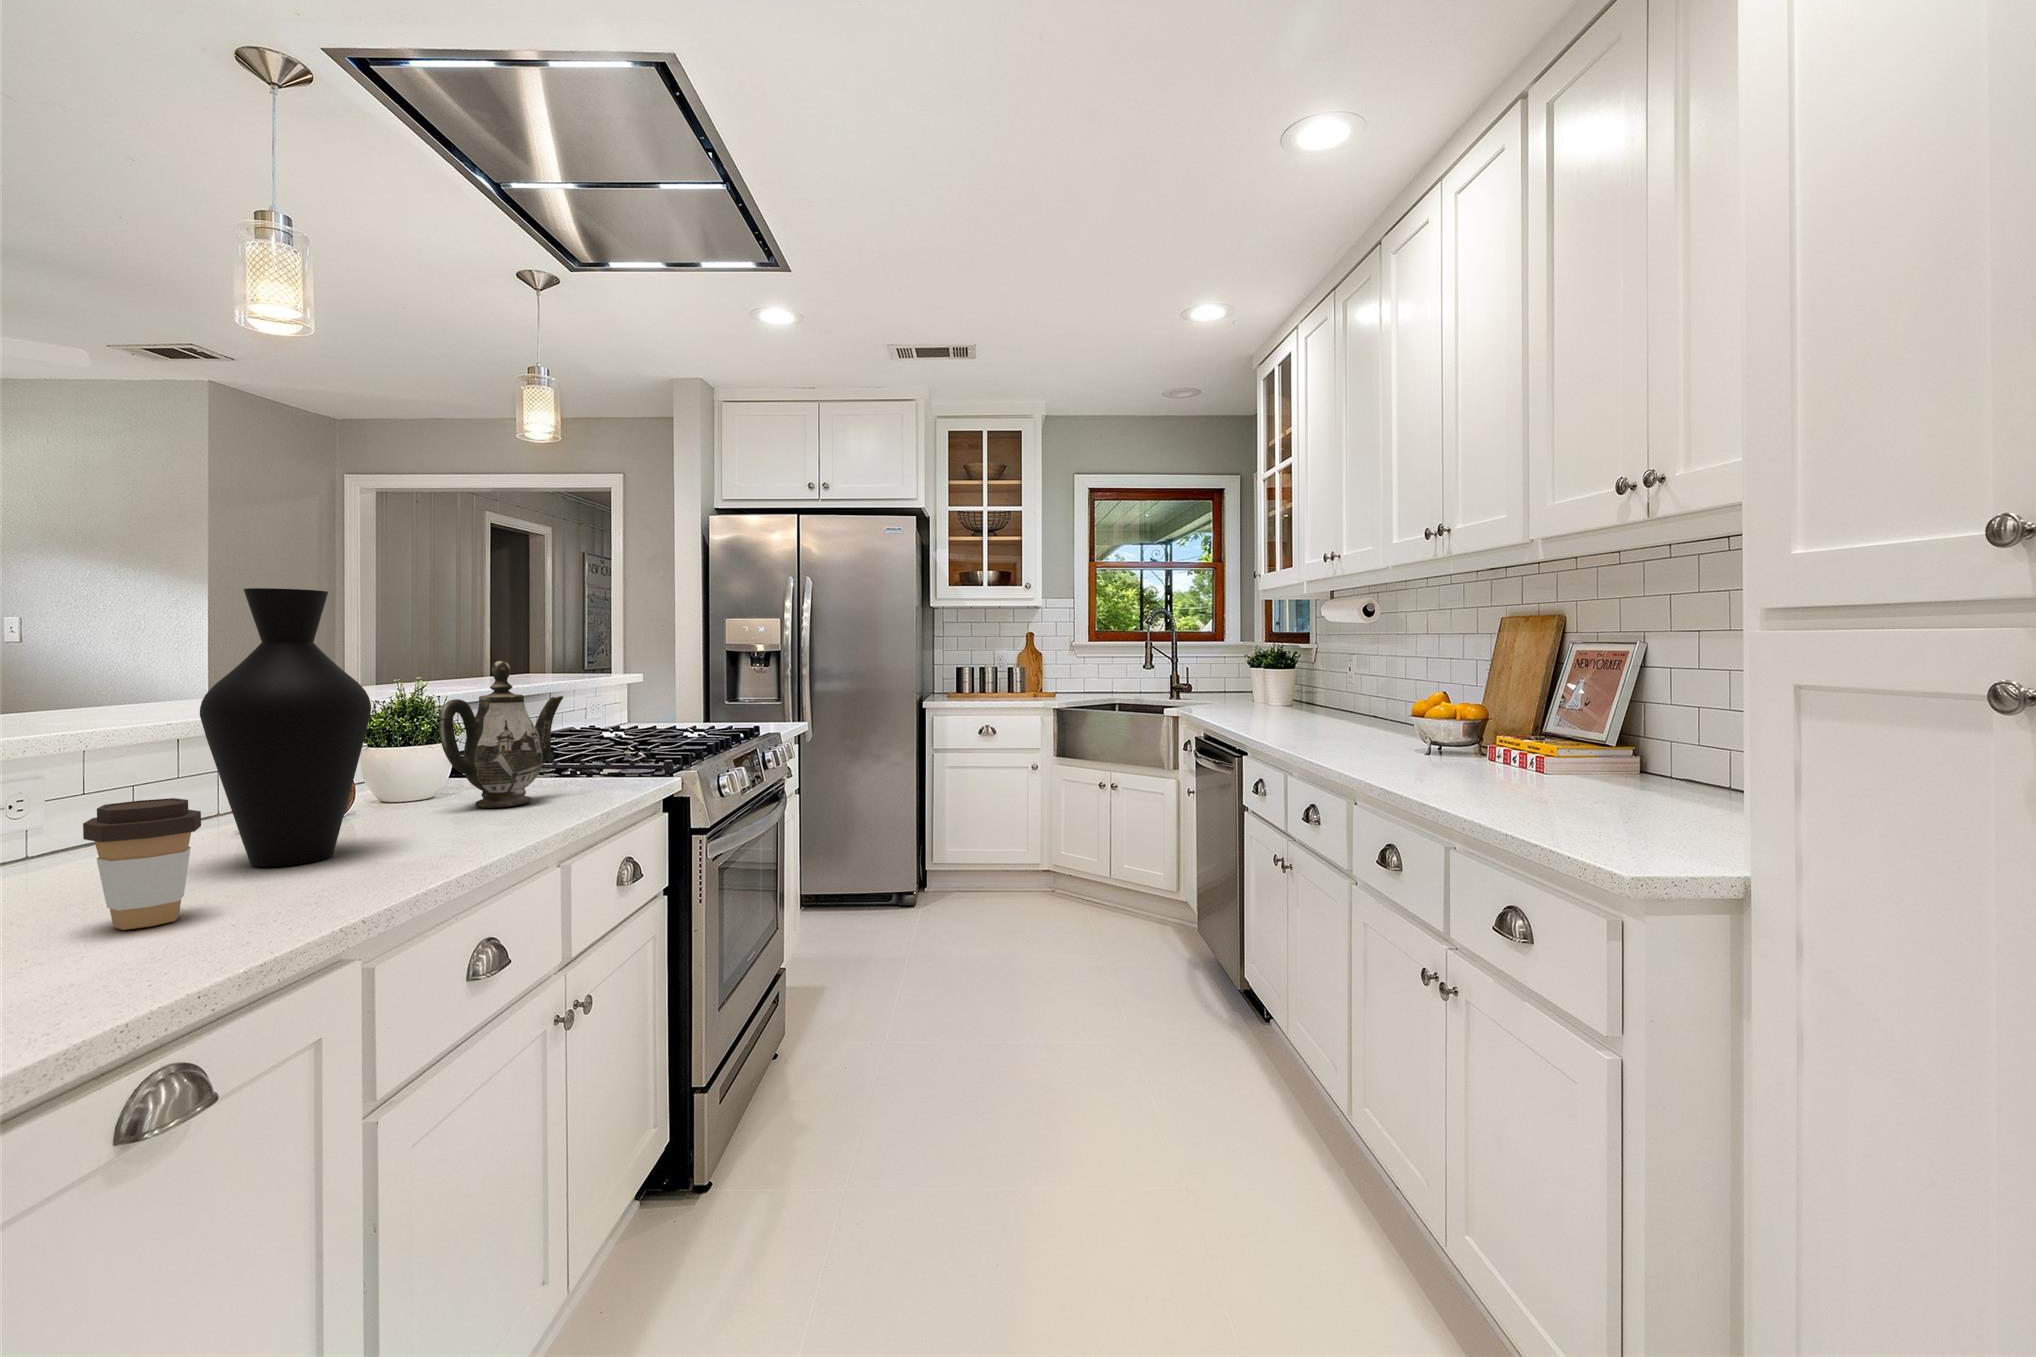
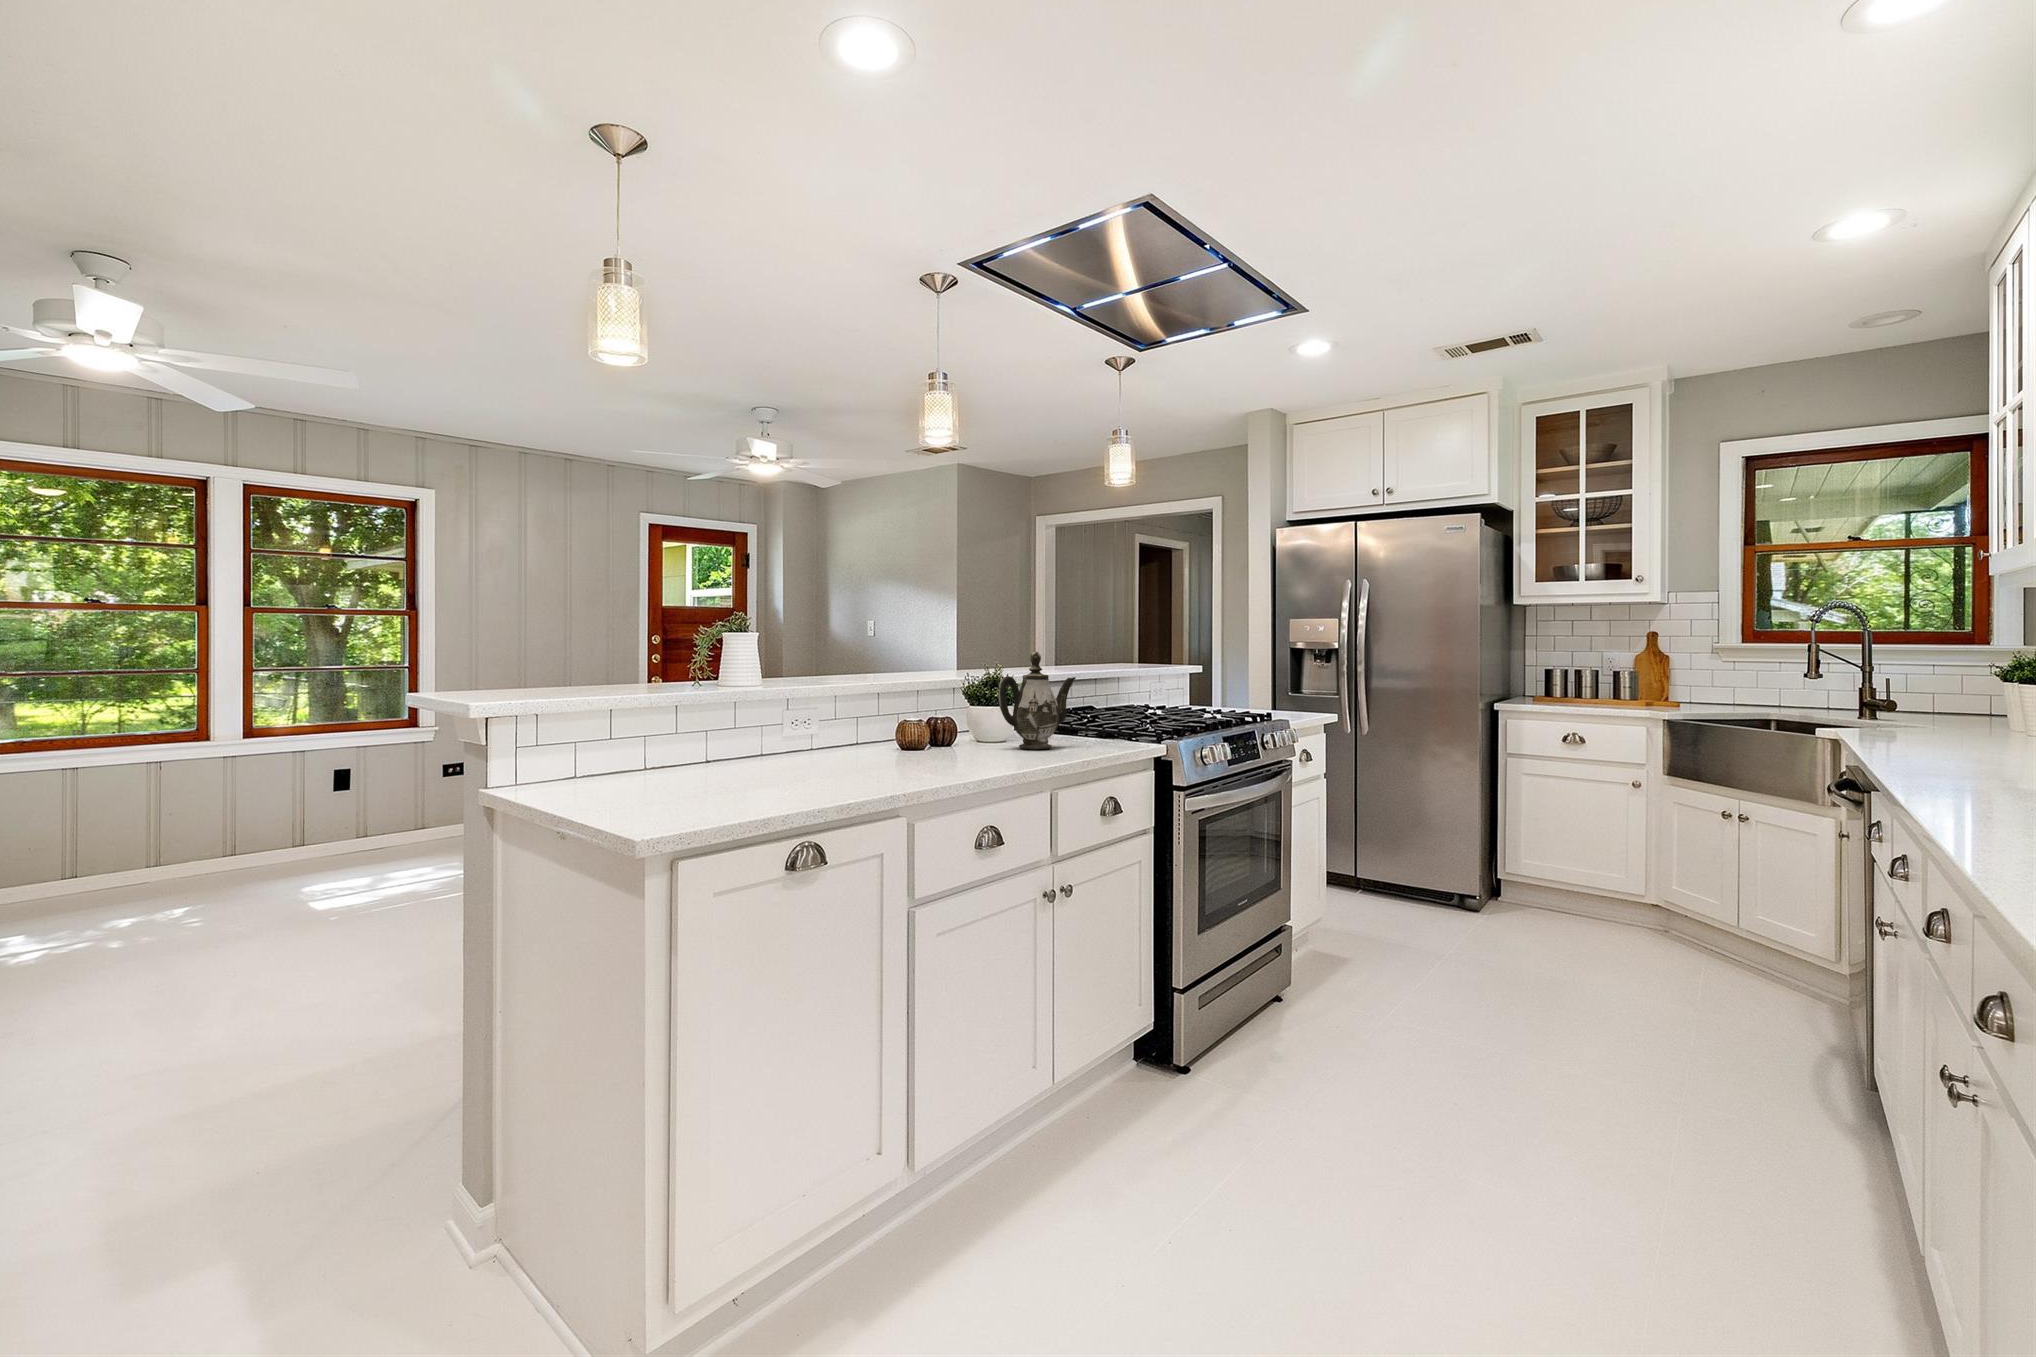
vase: present [200,588,371,867] -> none [872,608,947,764]
coffee cup: present [83,798,201,930] -> none [814,717,856,778]

